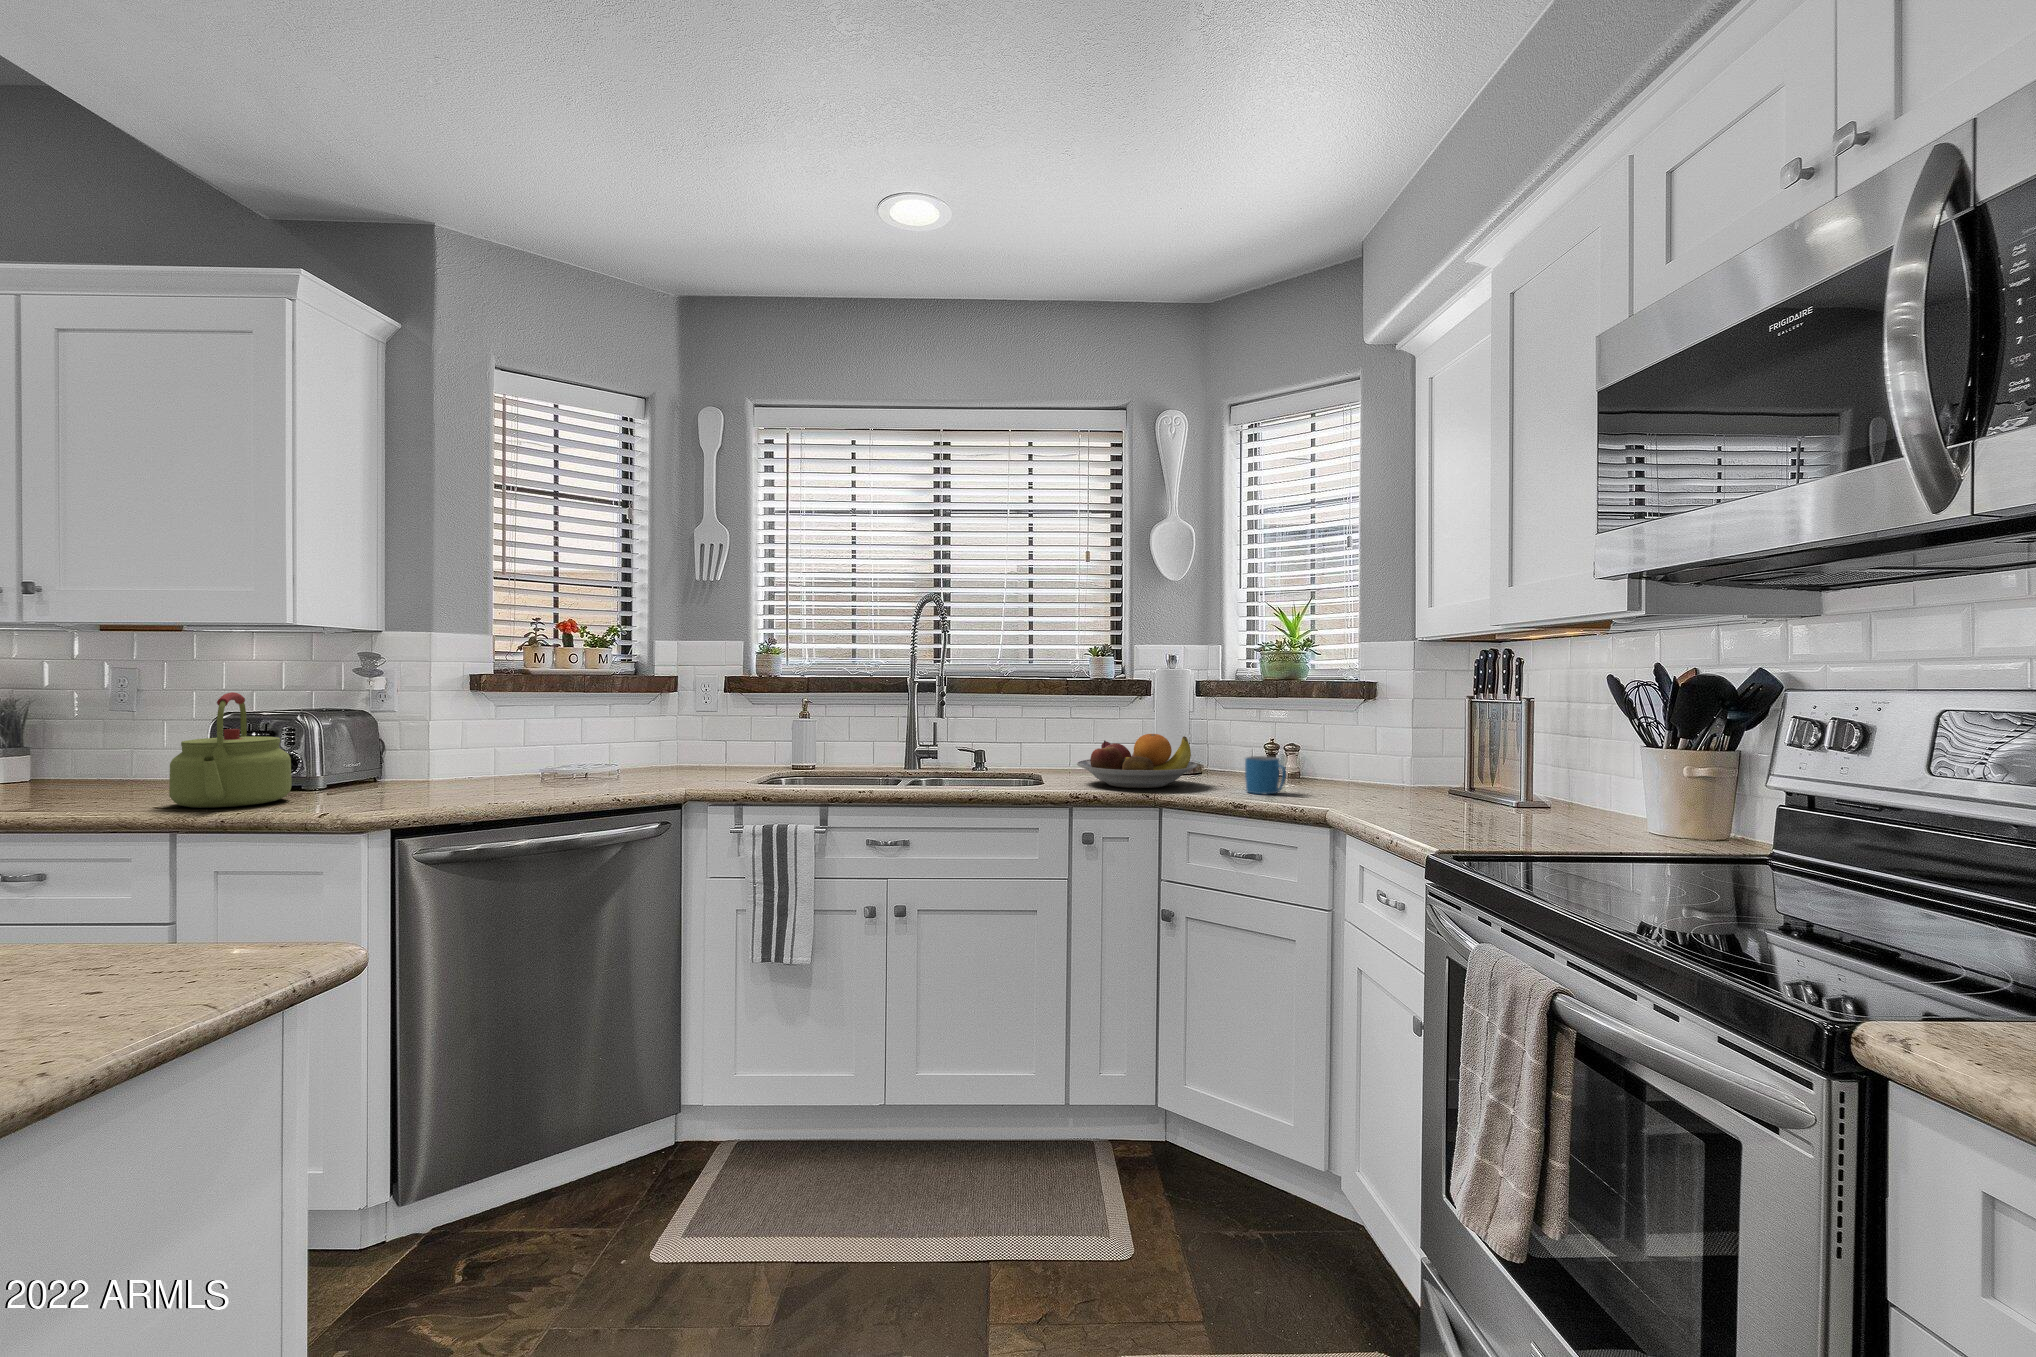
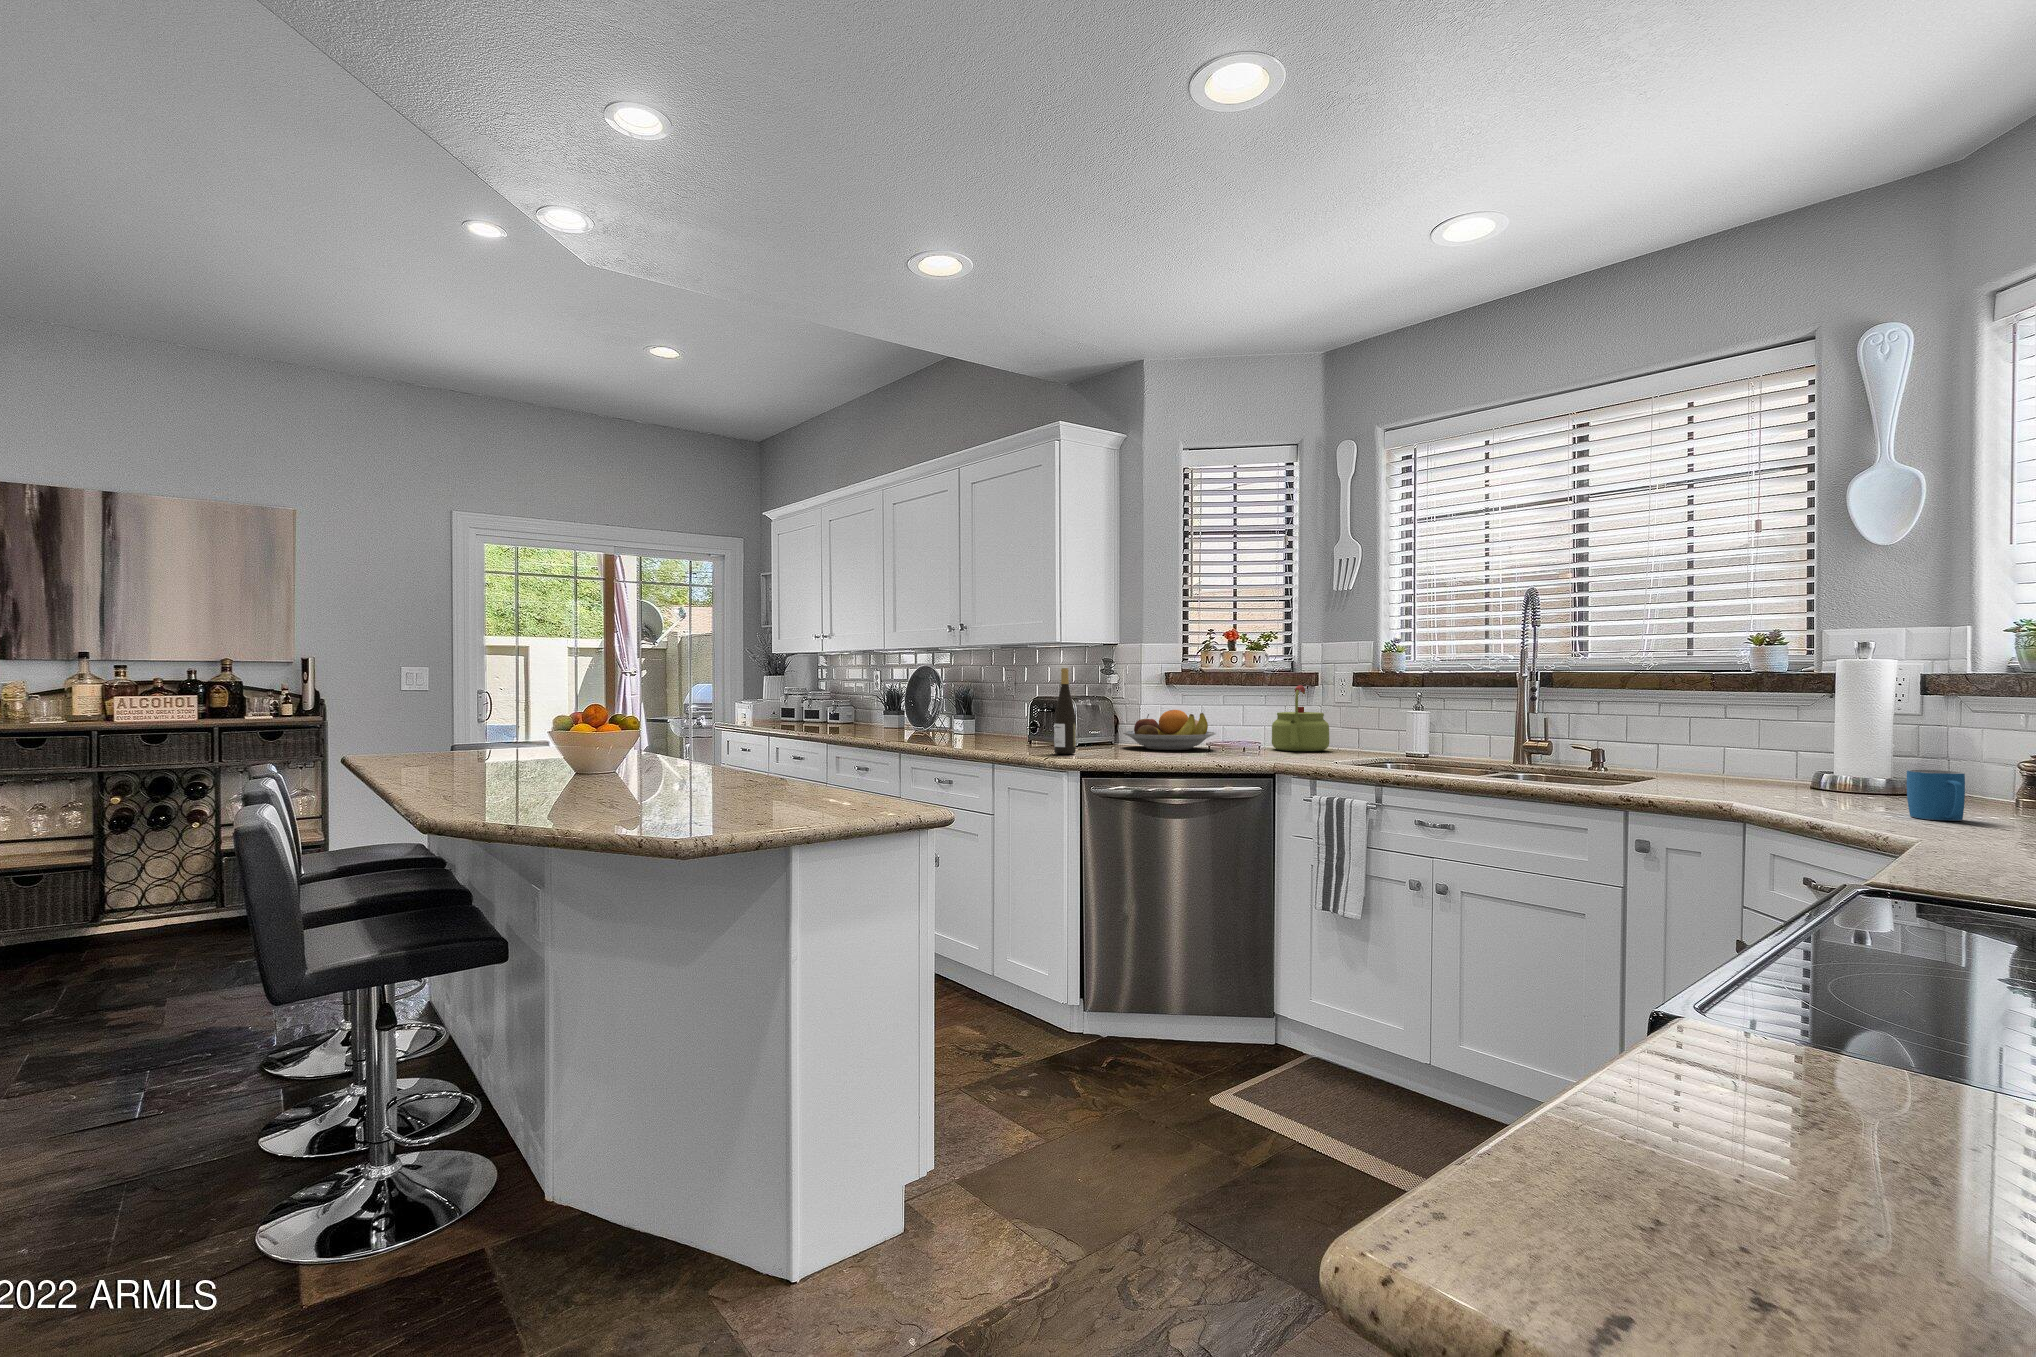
wine bottle: none [339,673,378,805] -> present [1054,668,1076,754]
kettle: present [169,692,292,808] -> present [1272,685,1329,751]
fruit bowl: present [1077,734,1197,788] -> present [1123,710,1215,750]

